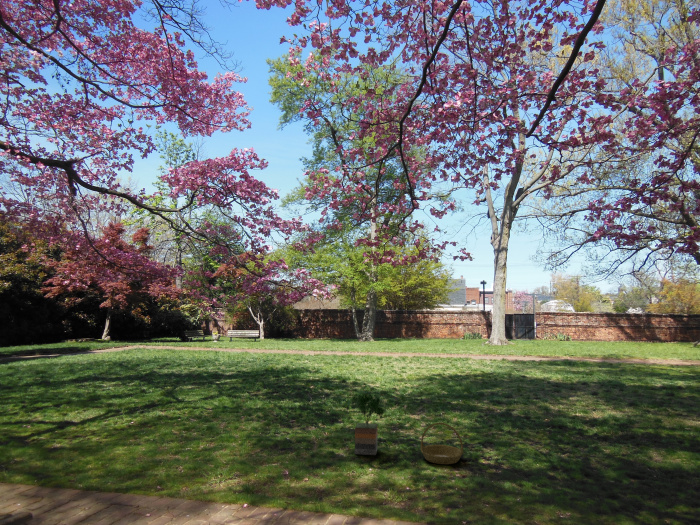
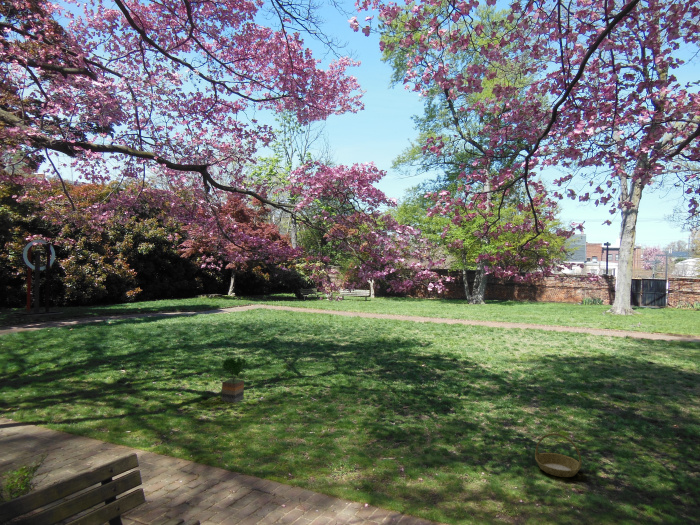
potted tree: present [350,394,386,455] -> present [222,358,249,403]

